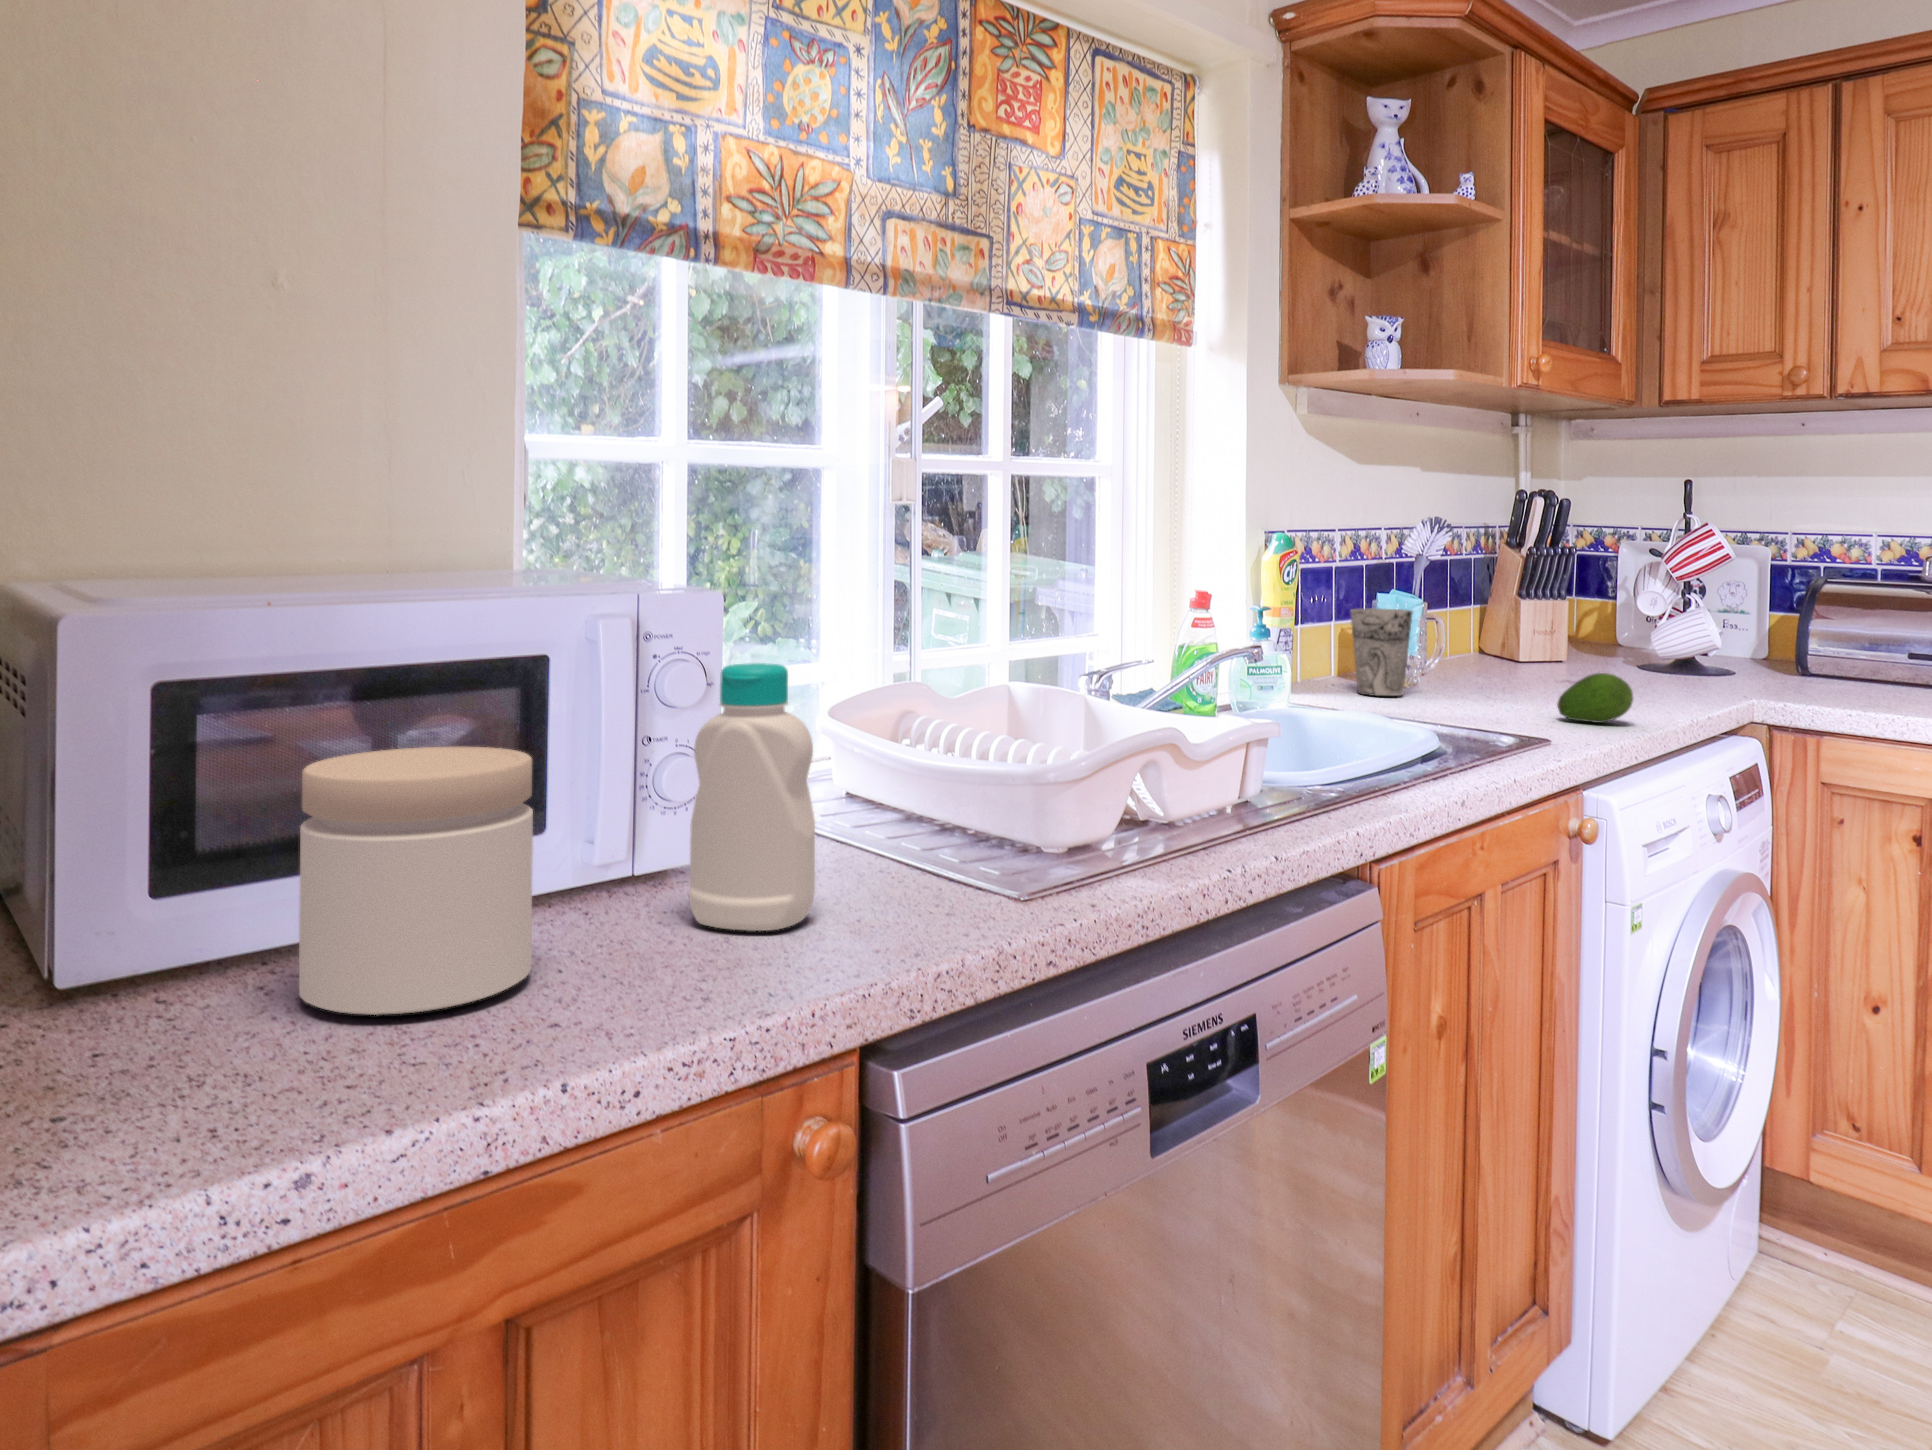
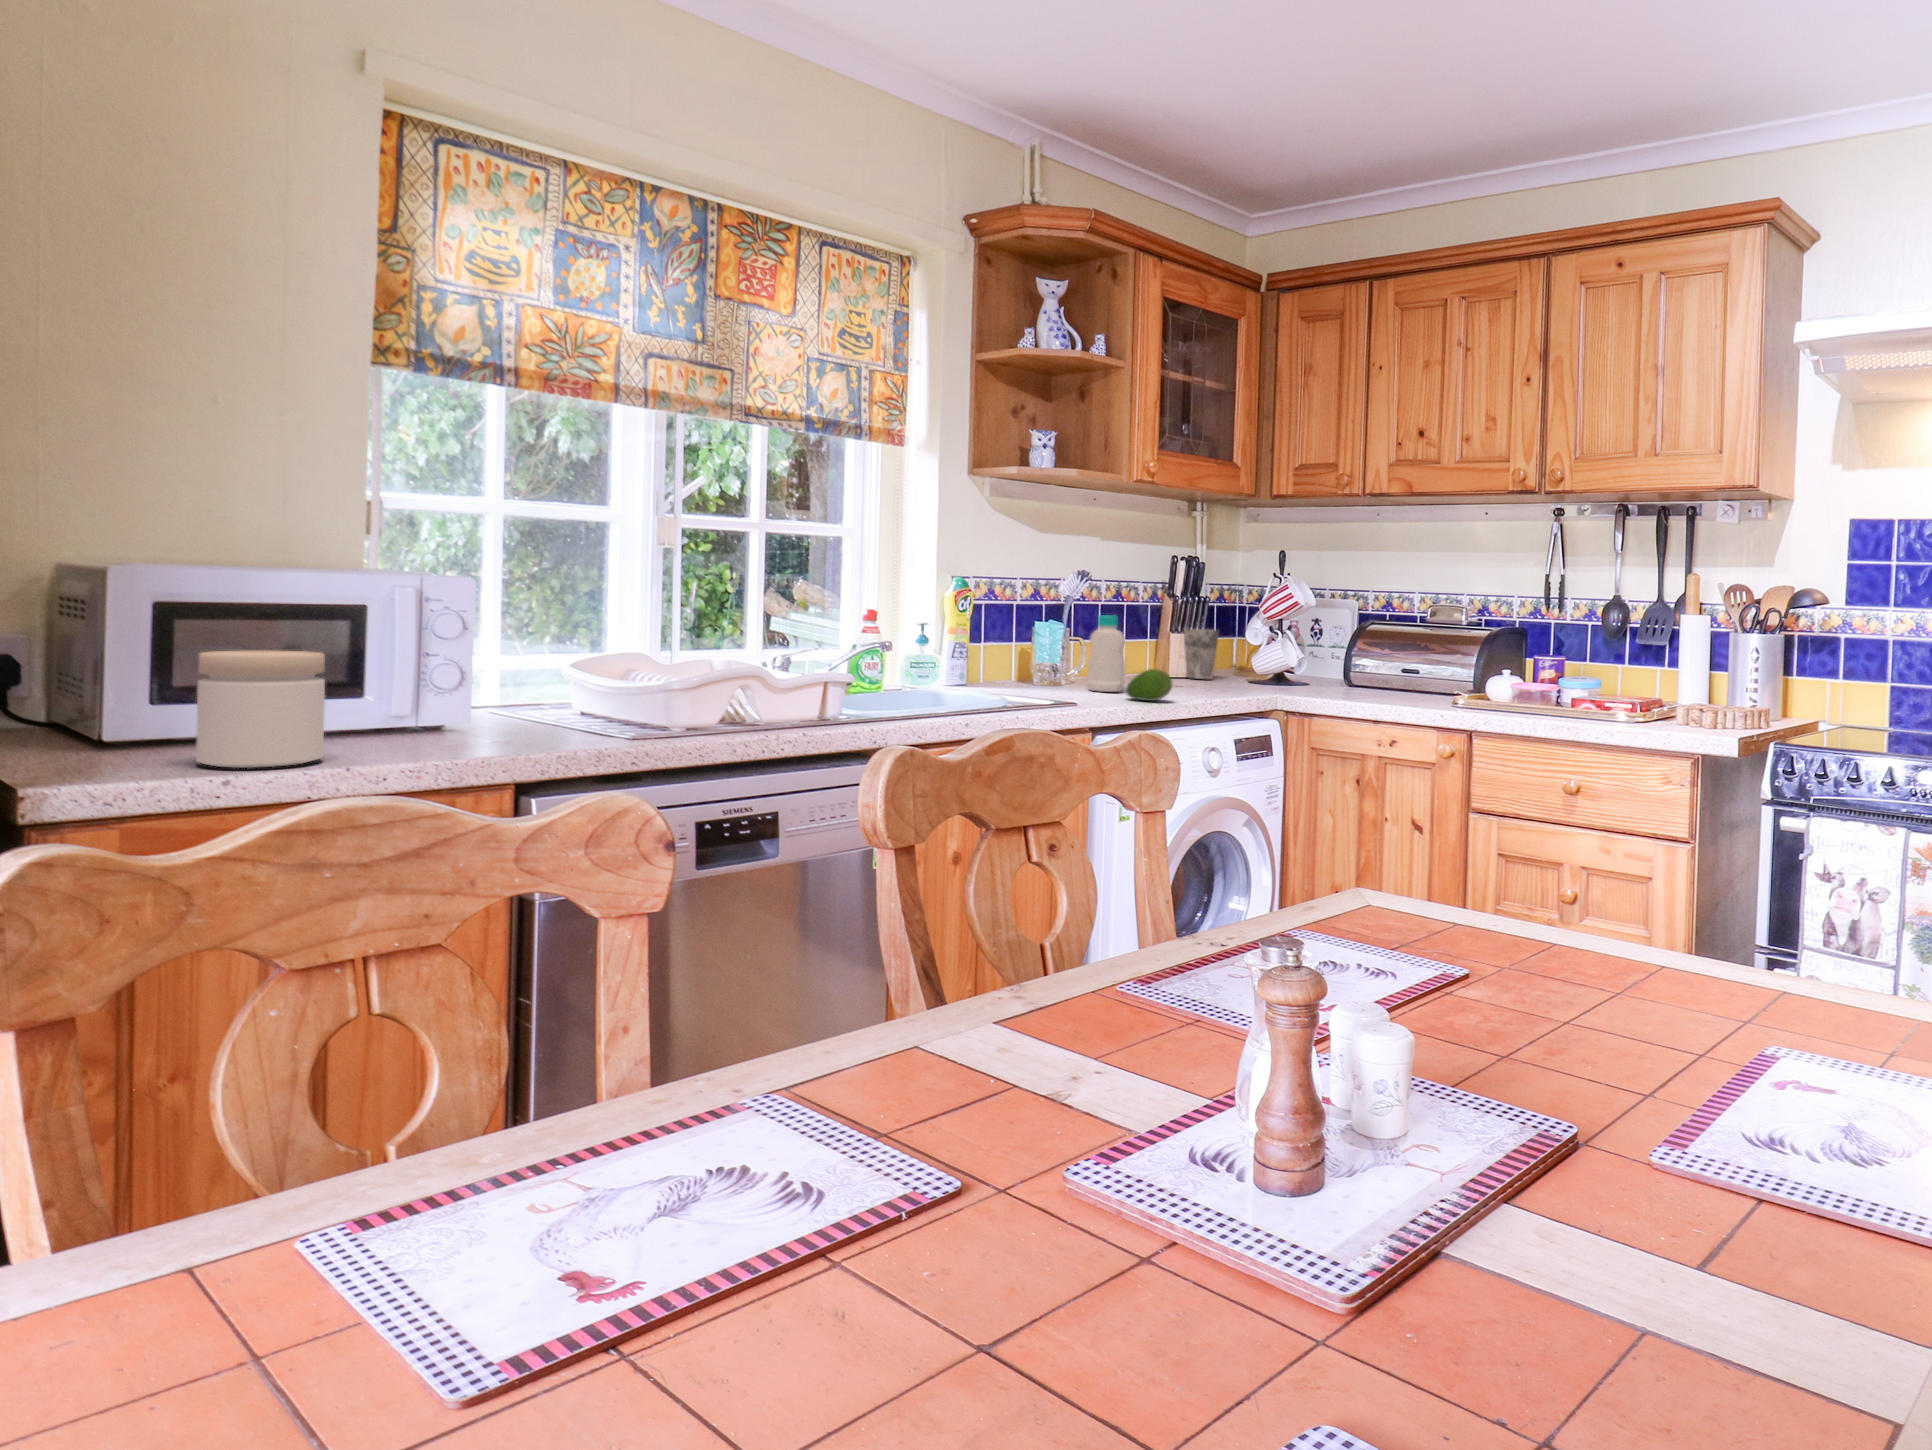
cup: present [1350,608,1412,696] -> present [1184,629,1219,679]
bottle: present [689,663,815,931] -> present [1088,615,1125,692]

